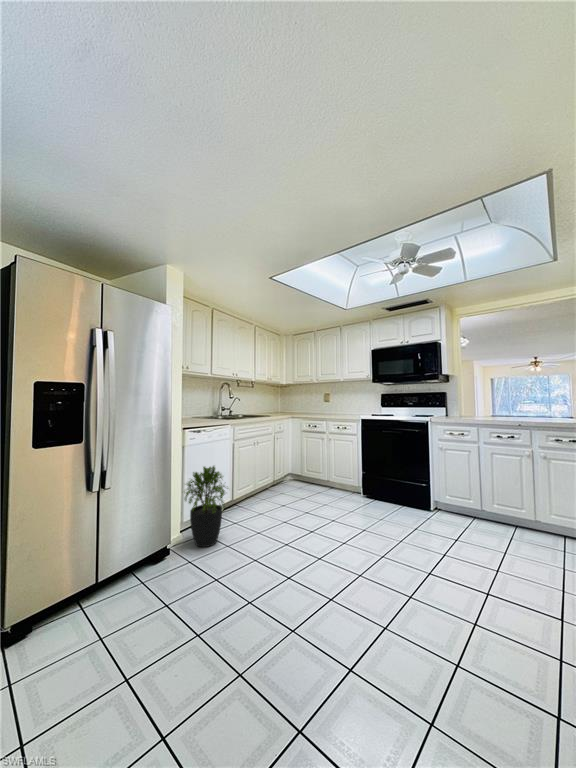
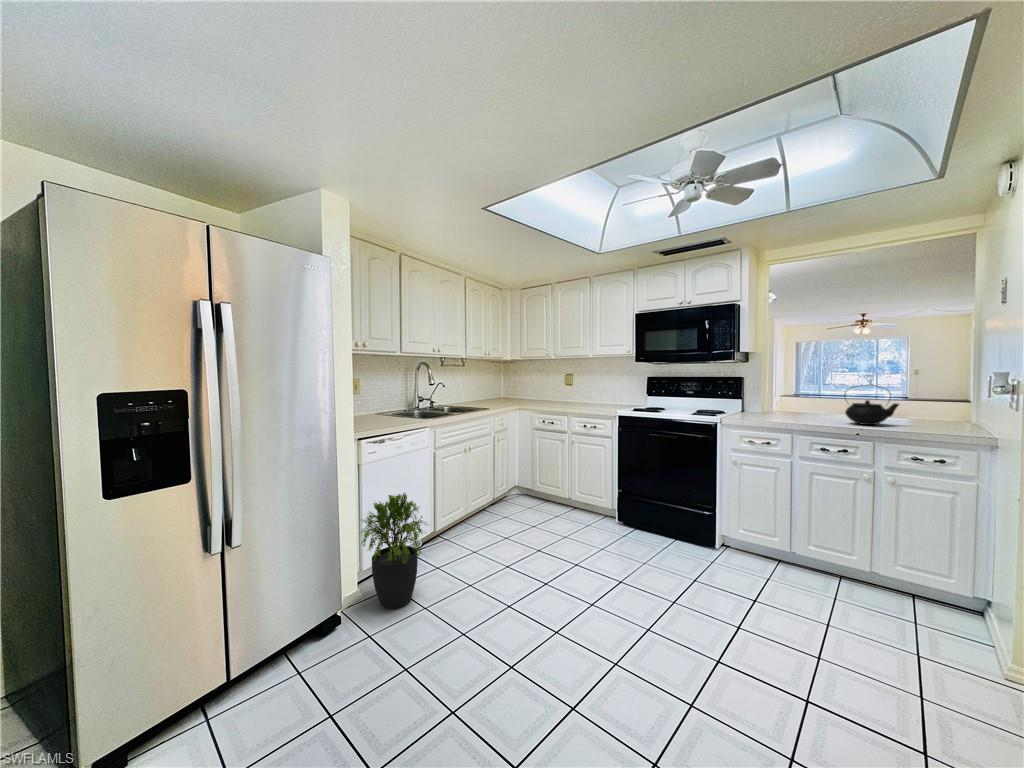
teapot: none [511,394,547,421] -> present [845,394,899,425]

